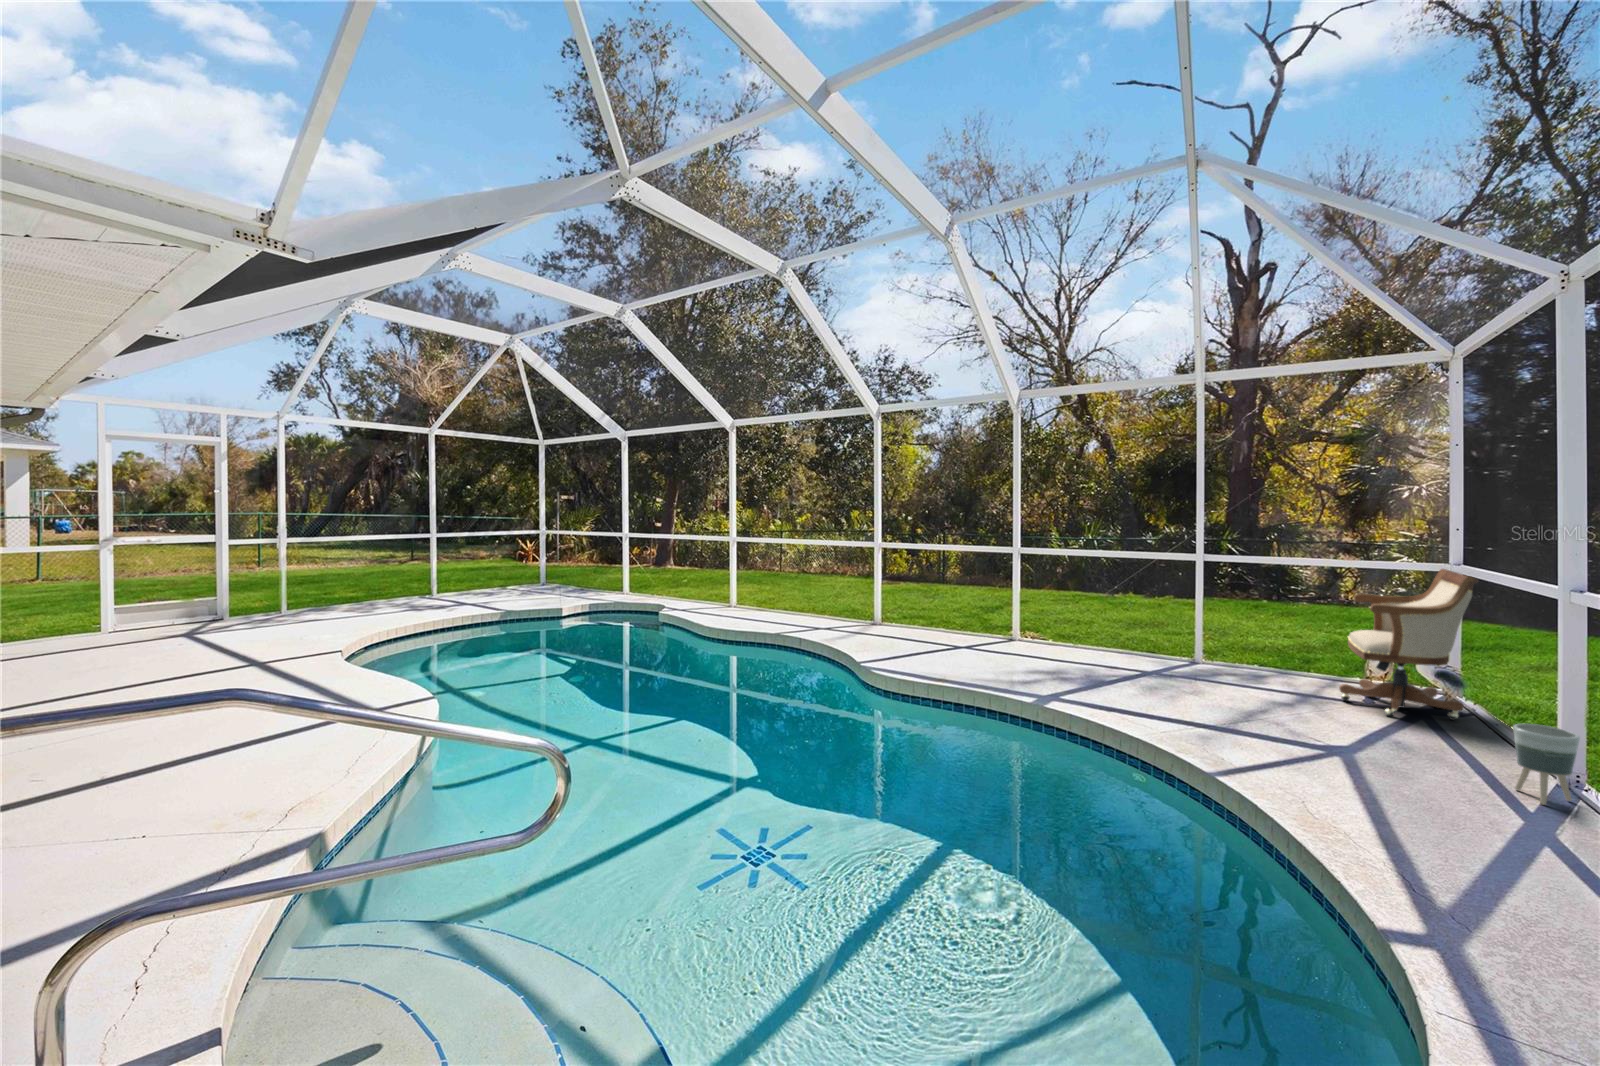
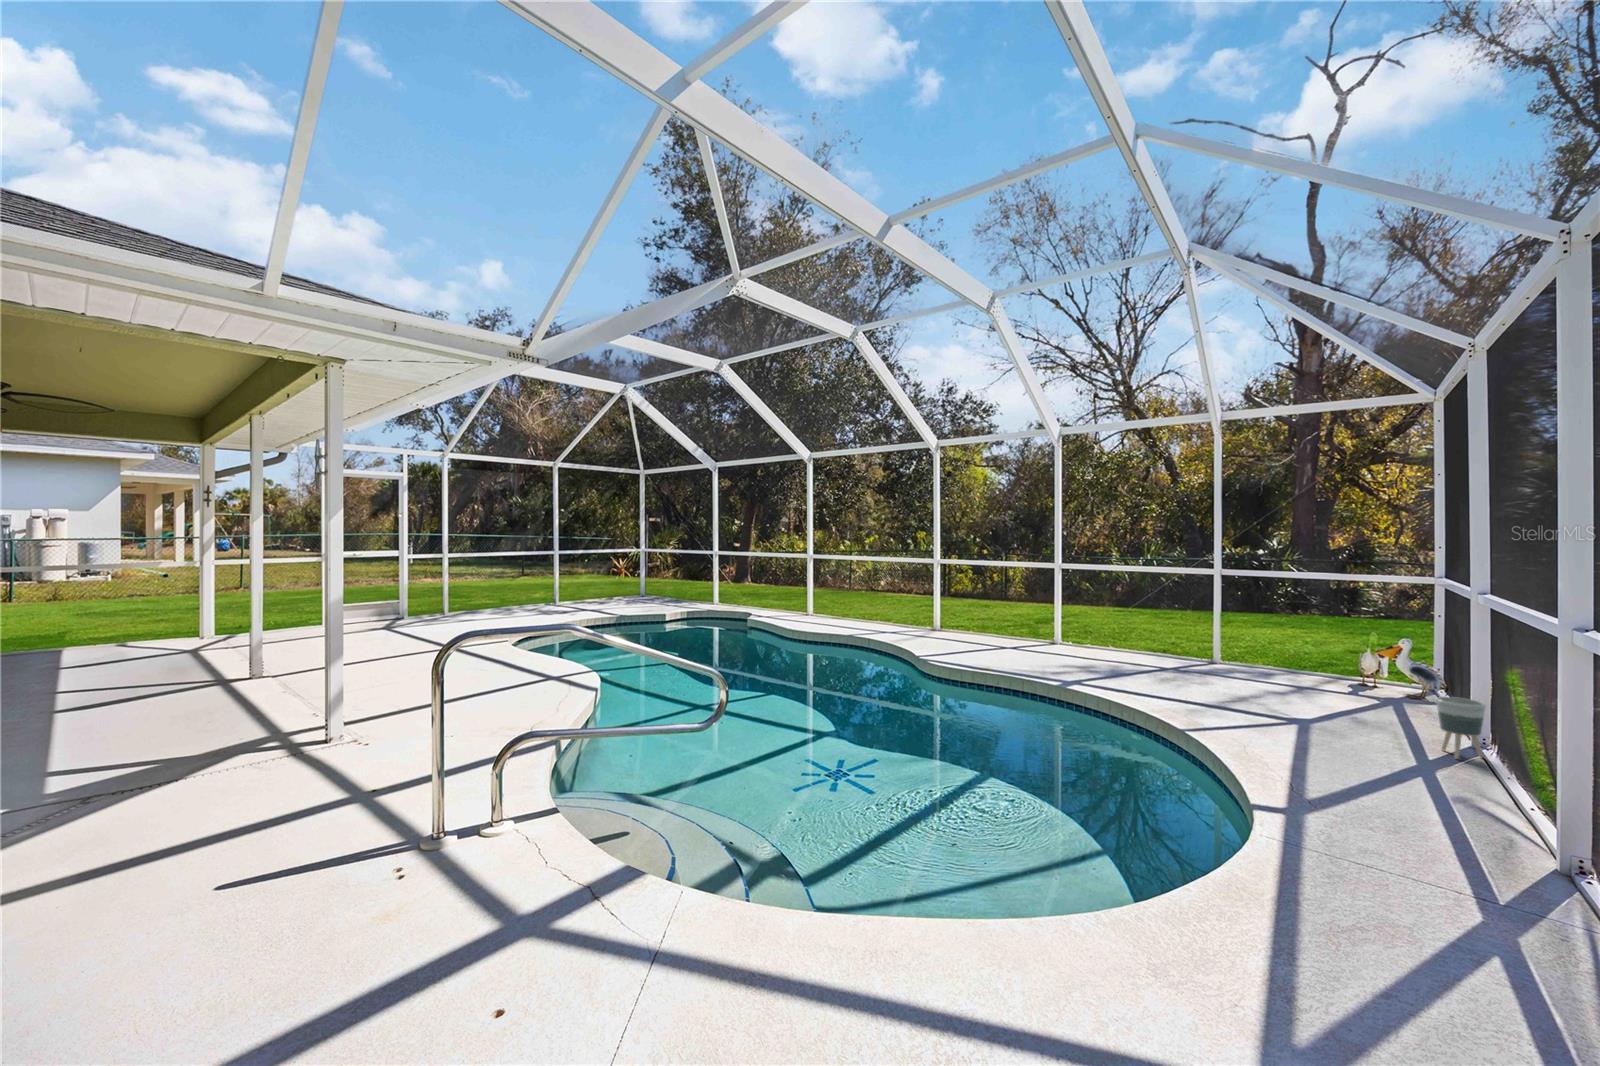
chair: present [1339,569,1479,720] -> none [1334,578,1448,708]

